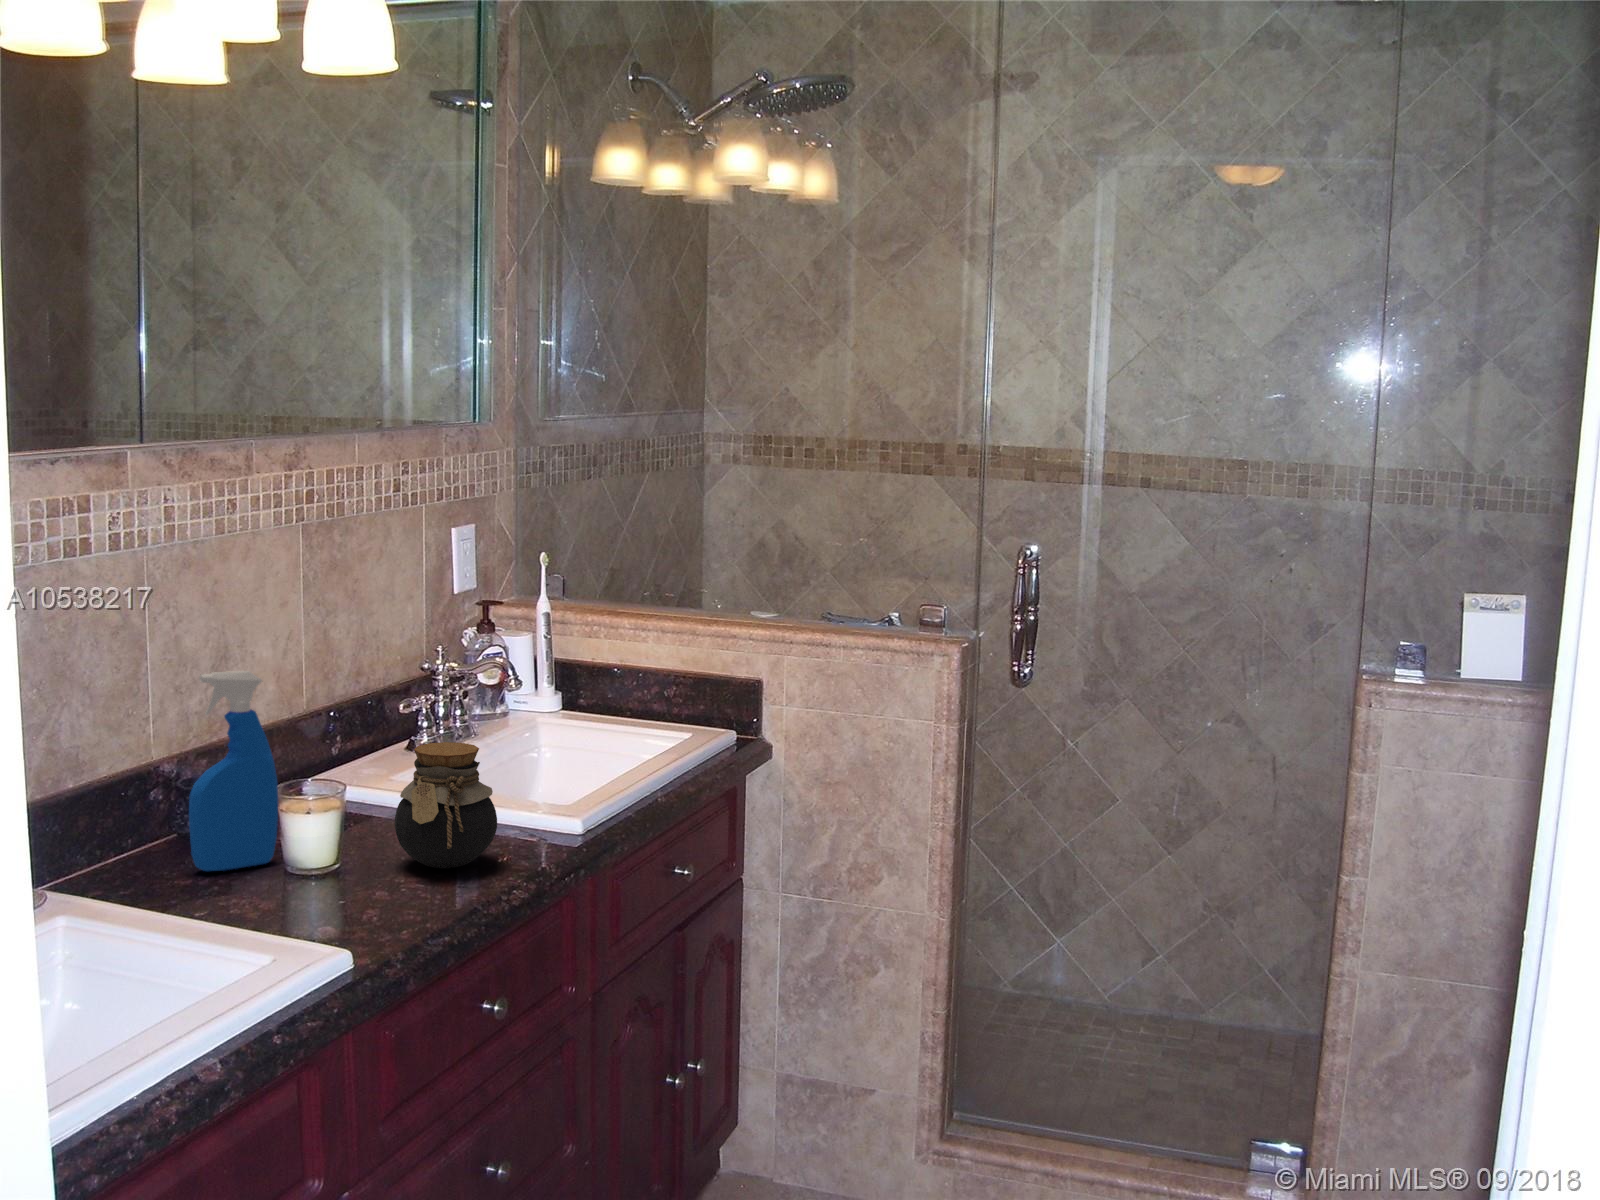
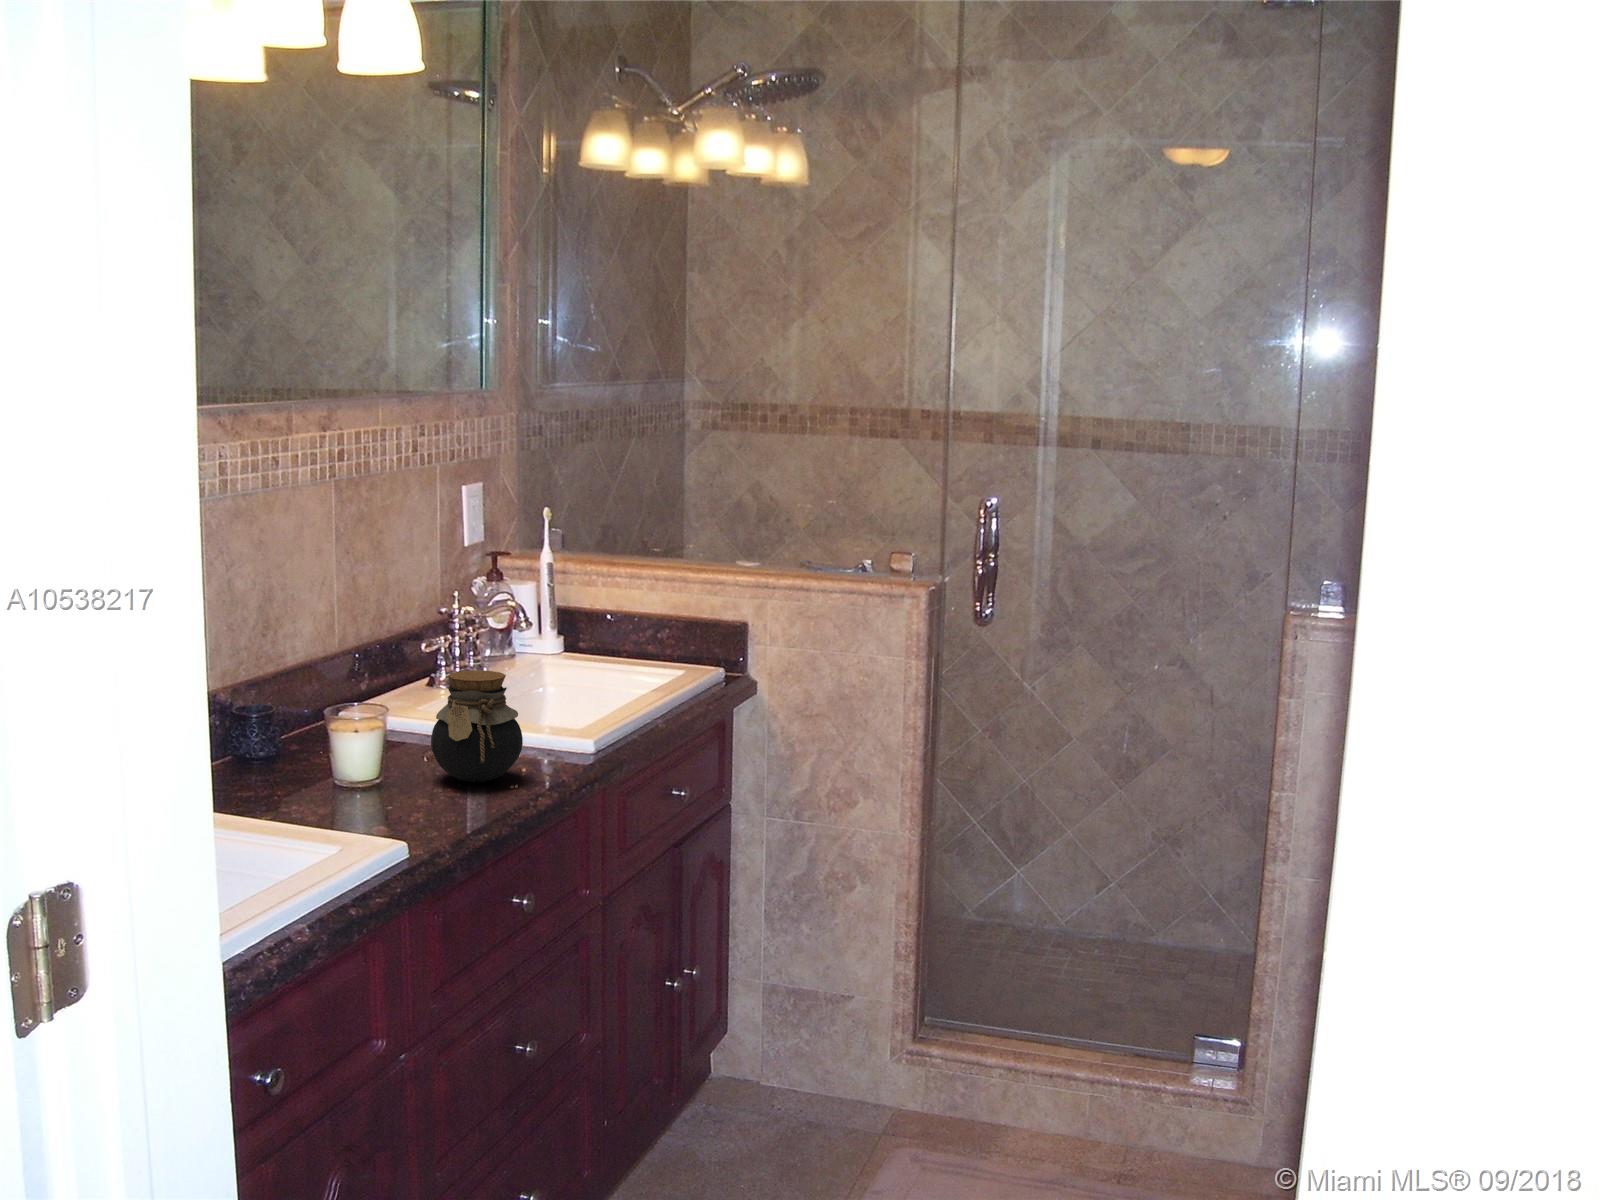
spray bottle: present [189,671,279,871] -> none [248,606,327,786]

